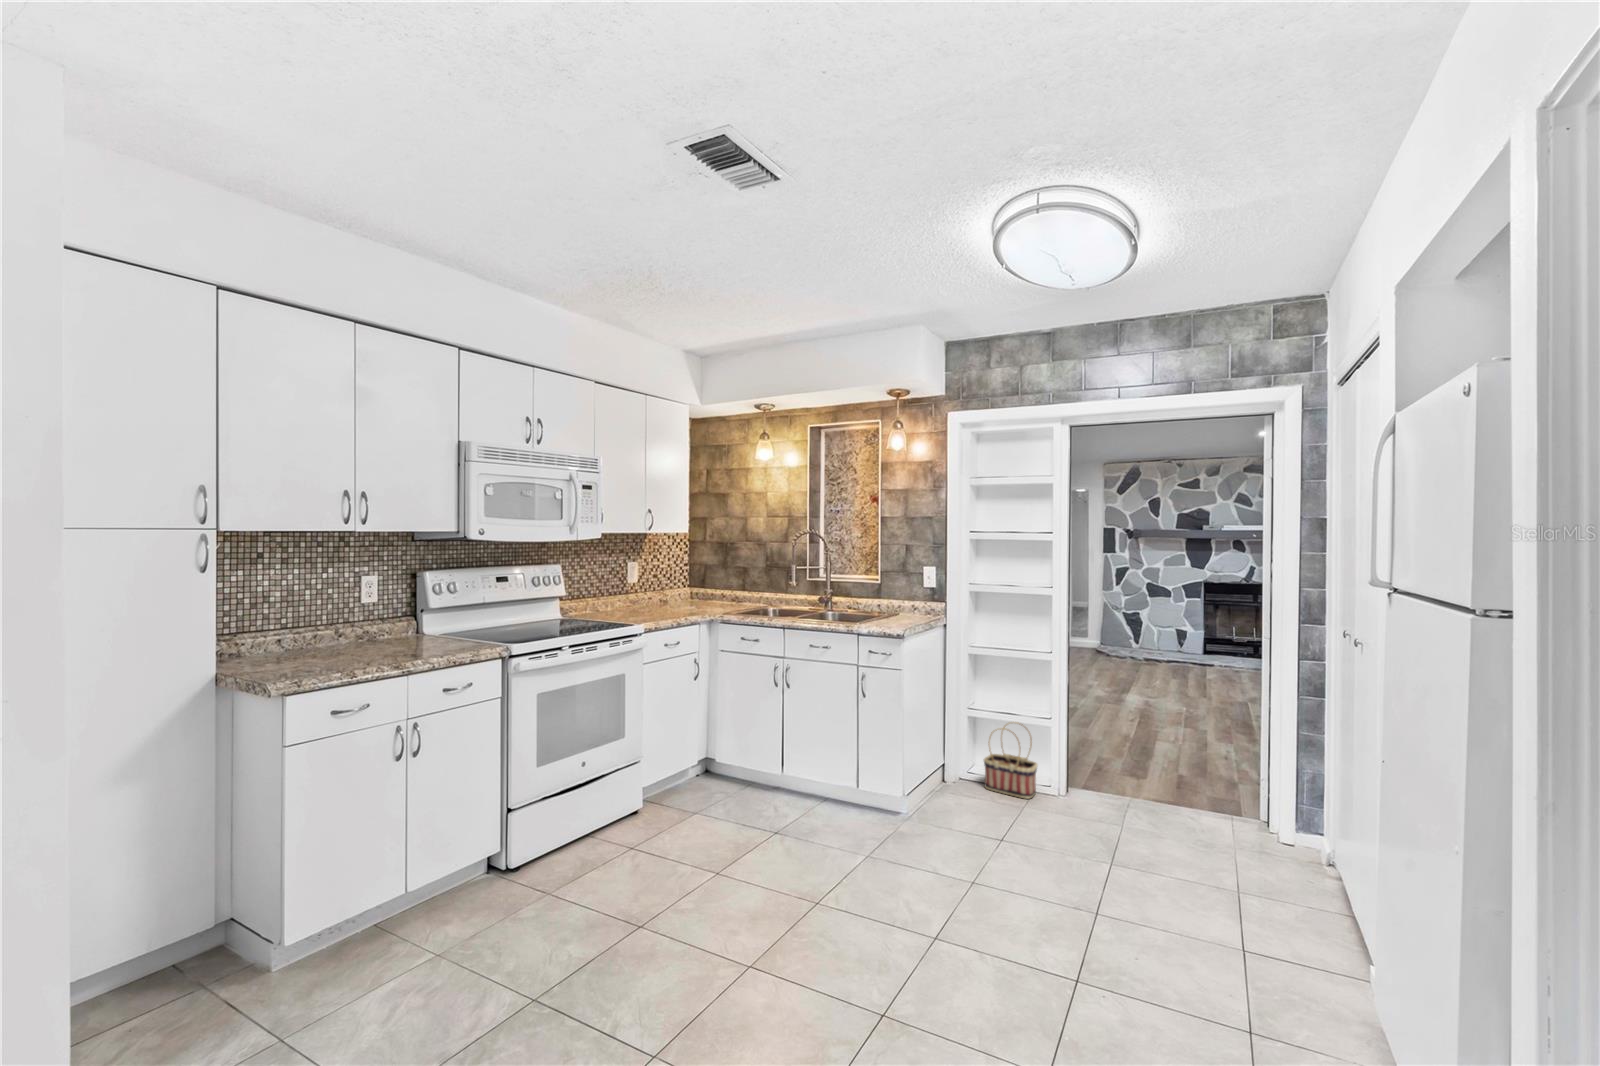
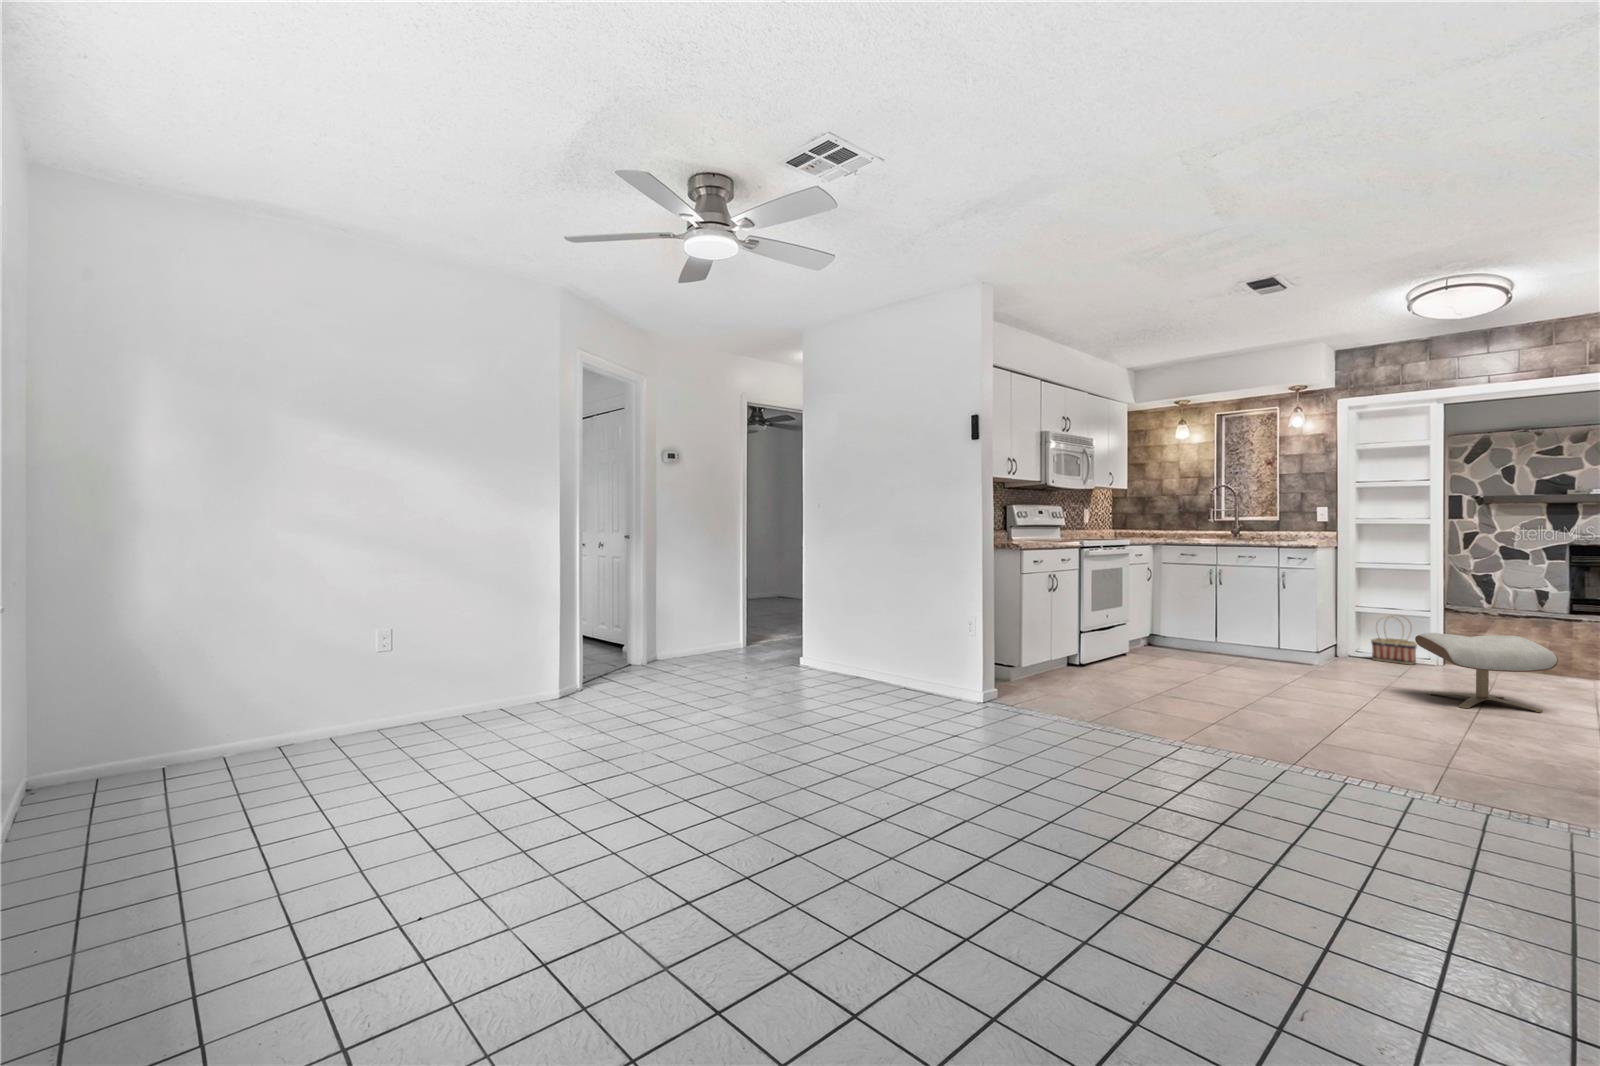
ottoman: none [1004,816,1201,982] -> present [1415,633,1558,712]

